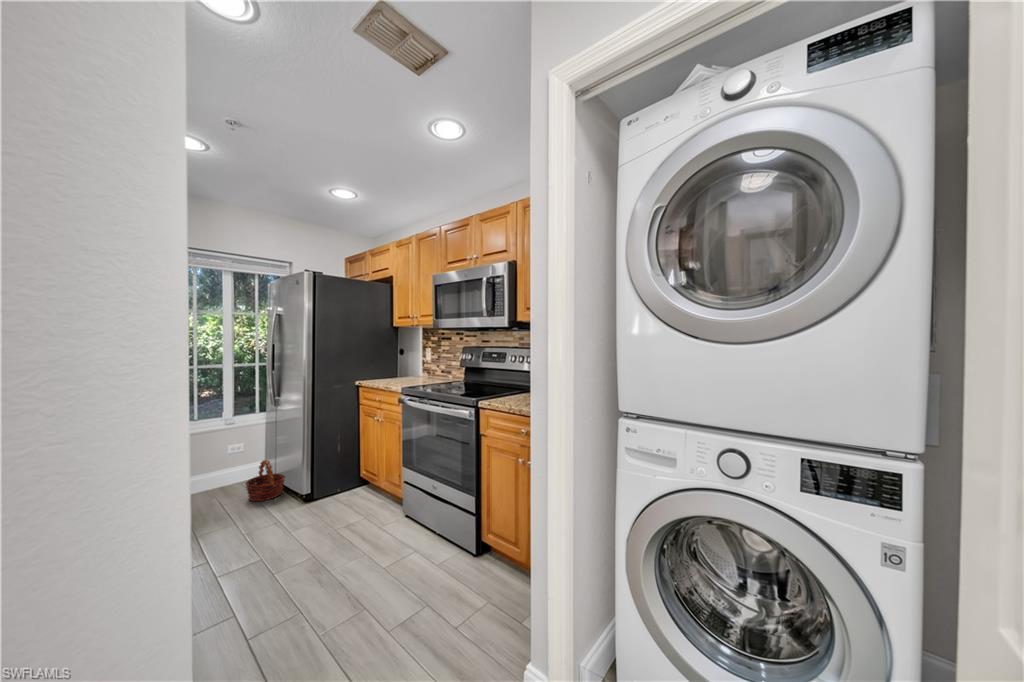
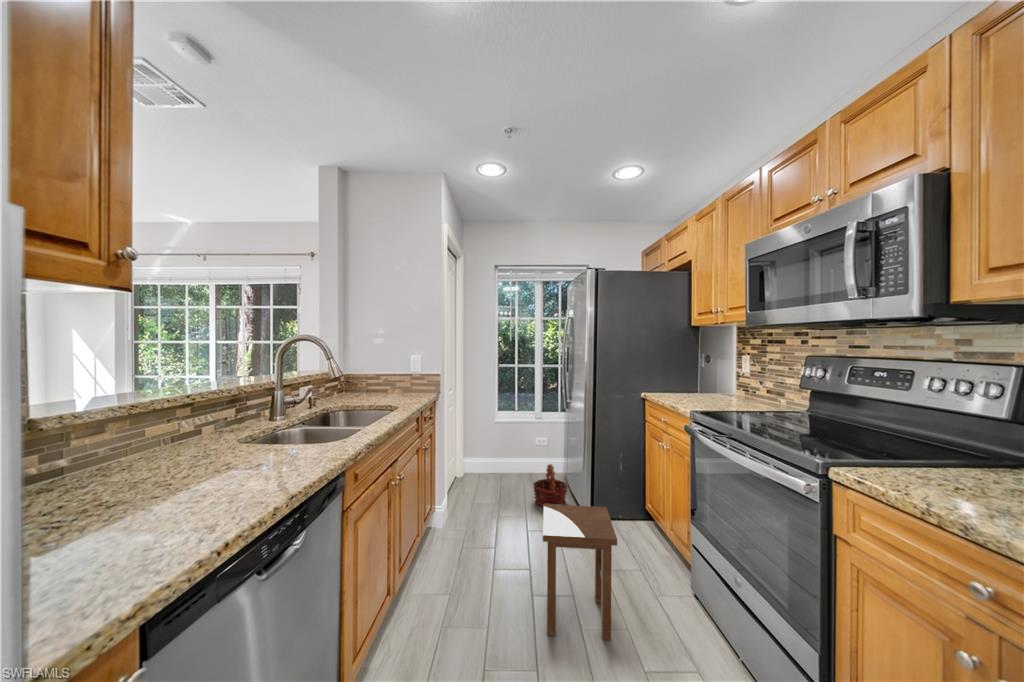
stool: none [286,470,358,578] -> present [543,504,617,640]

